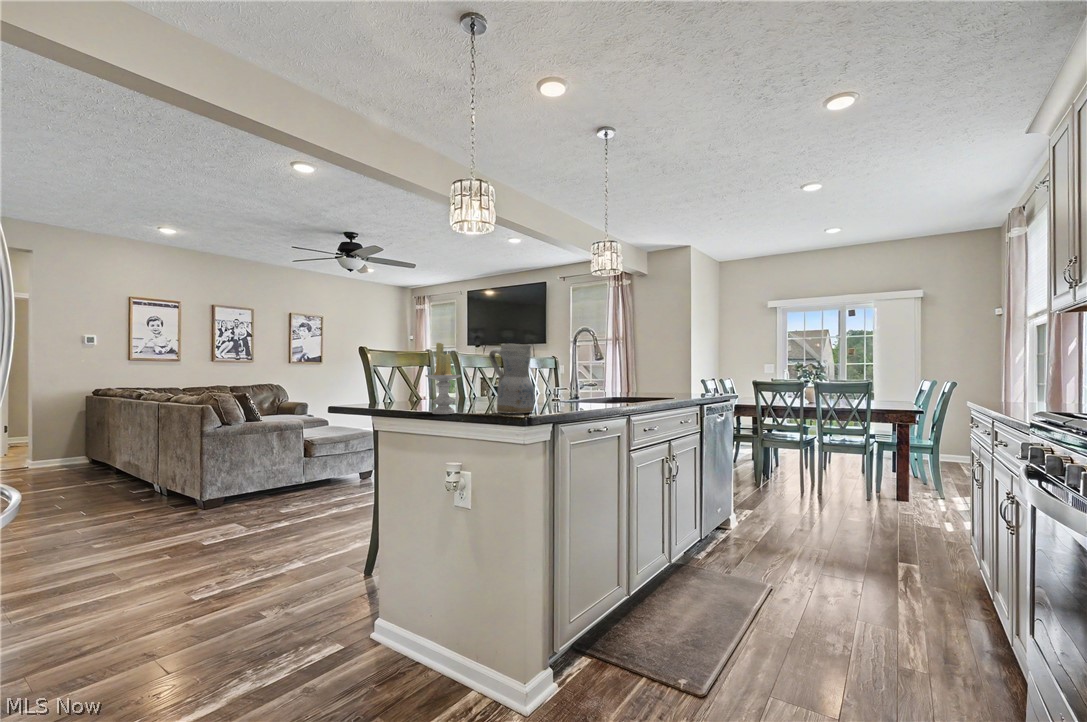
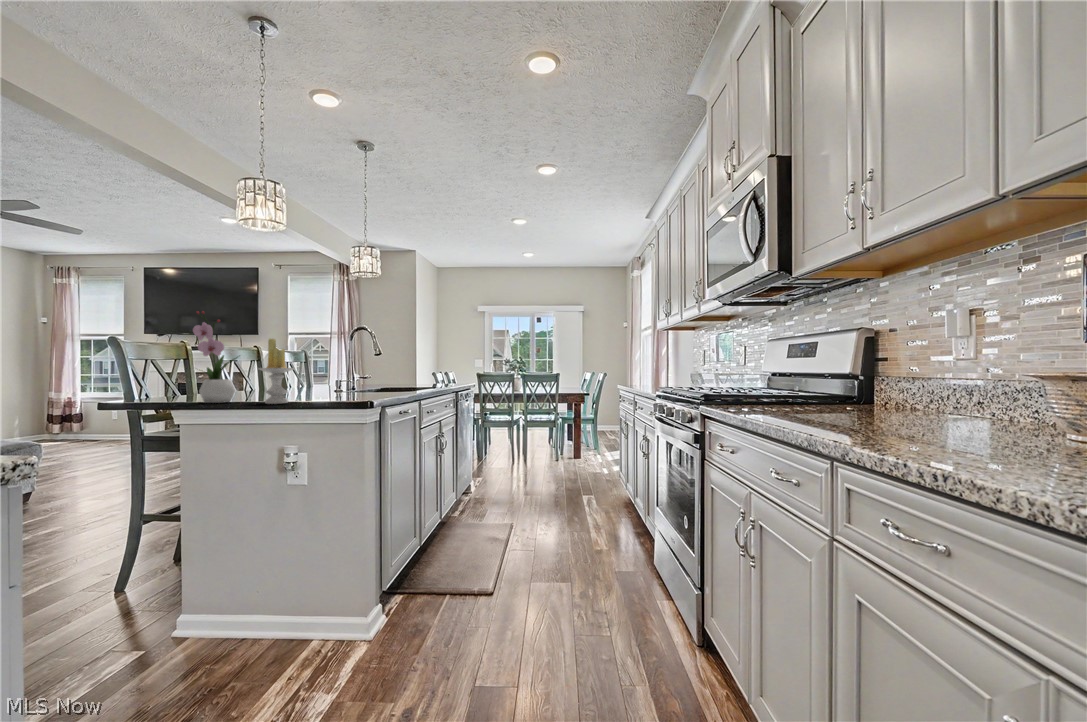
flower arrangement: none [378,318,422,410] -> present [193,311,236,403]
ceramic pitcher: present [489,344,535,413] -> none [316,341,359,401]

